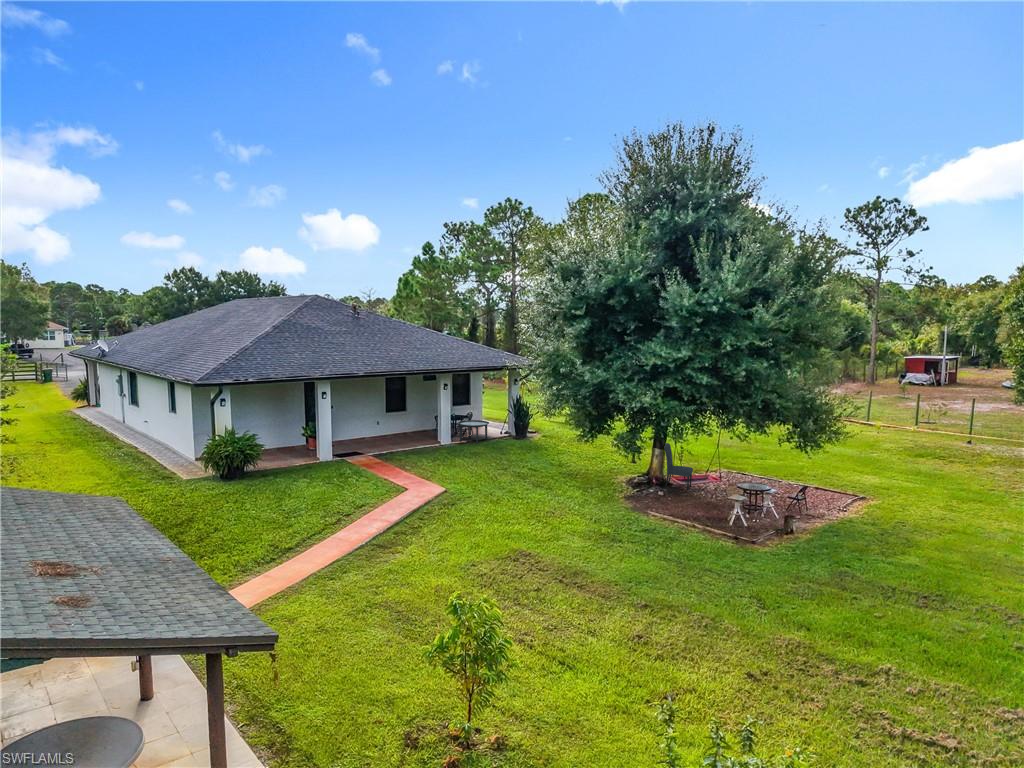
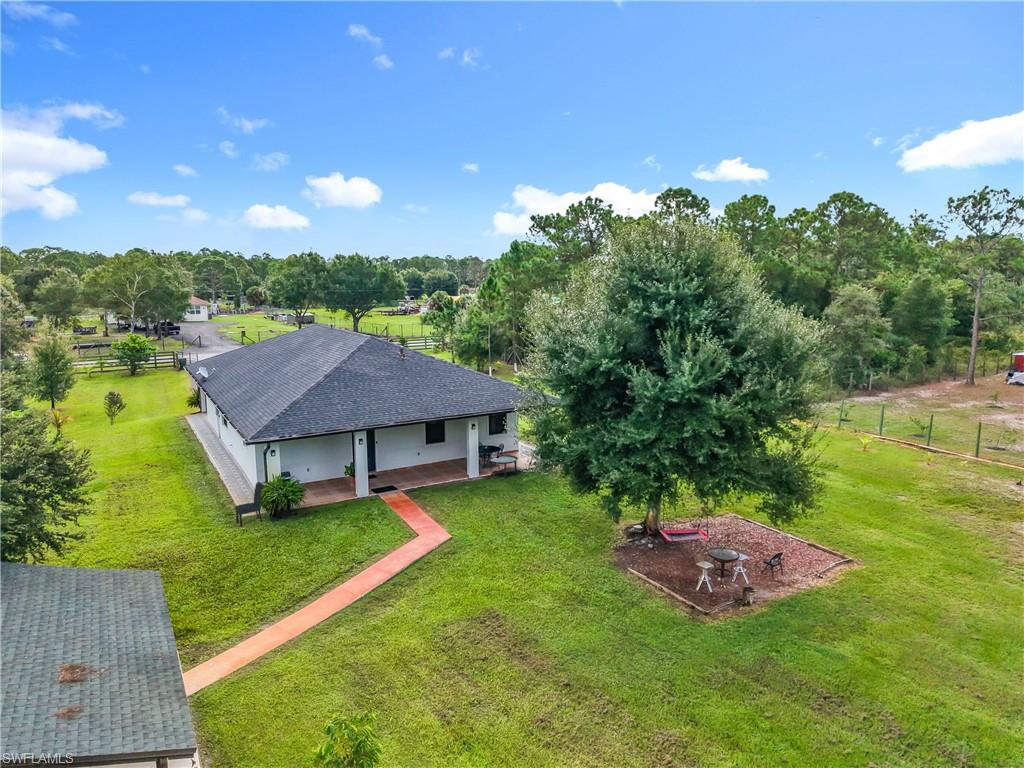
chair: present [664,443,693,490] -> present [235,482,264,526]

